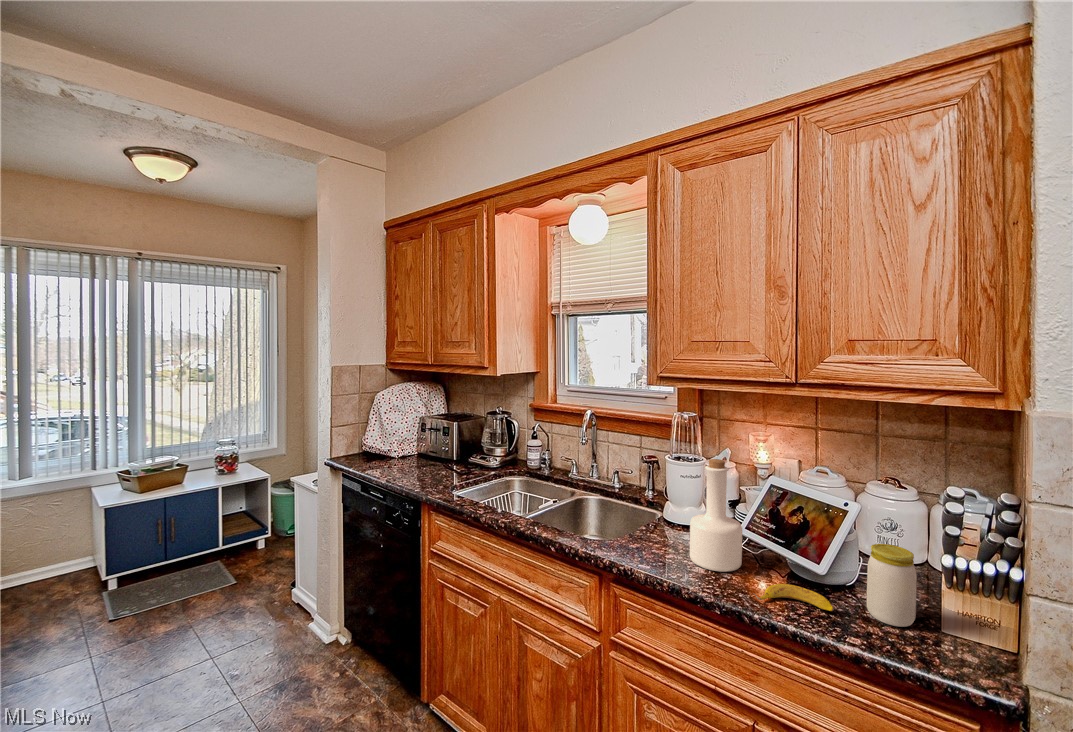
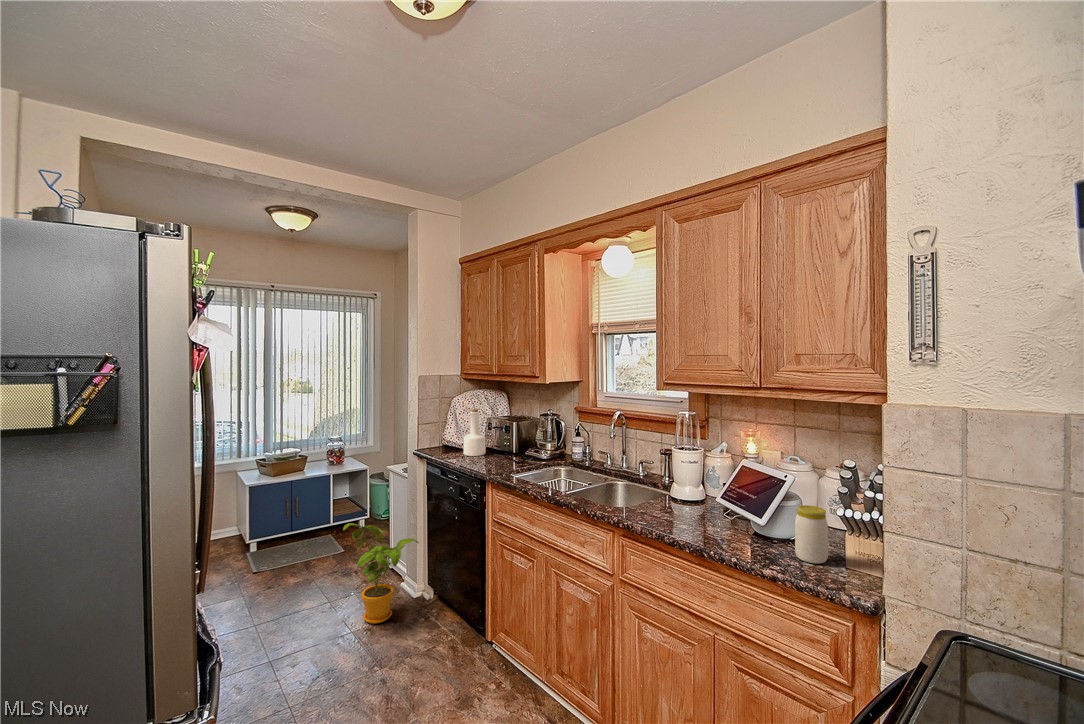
bottle: present [690,459,742,572] -> present [464,409,486,456]
house plant: none [228,557,333,685] -> present [343,523,419,624]
banana: present [753,584,834,611] -> none [713,535,770,553]

